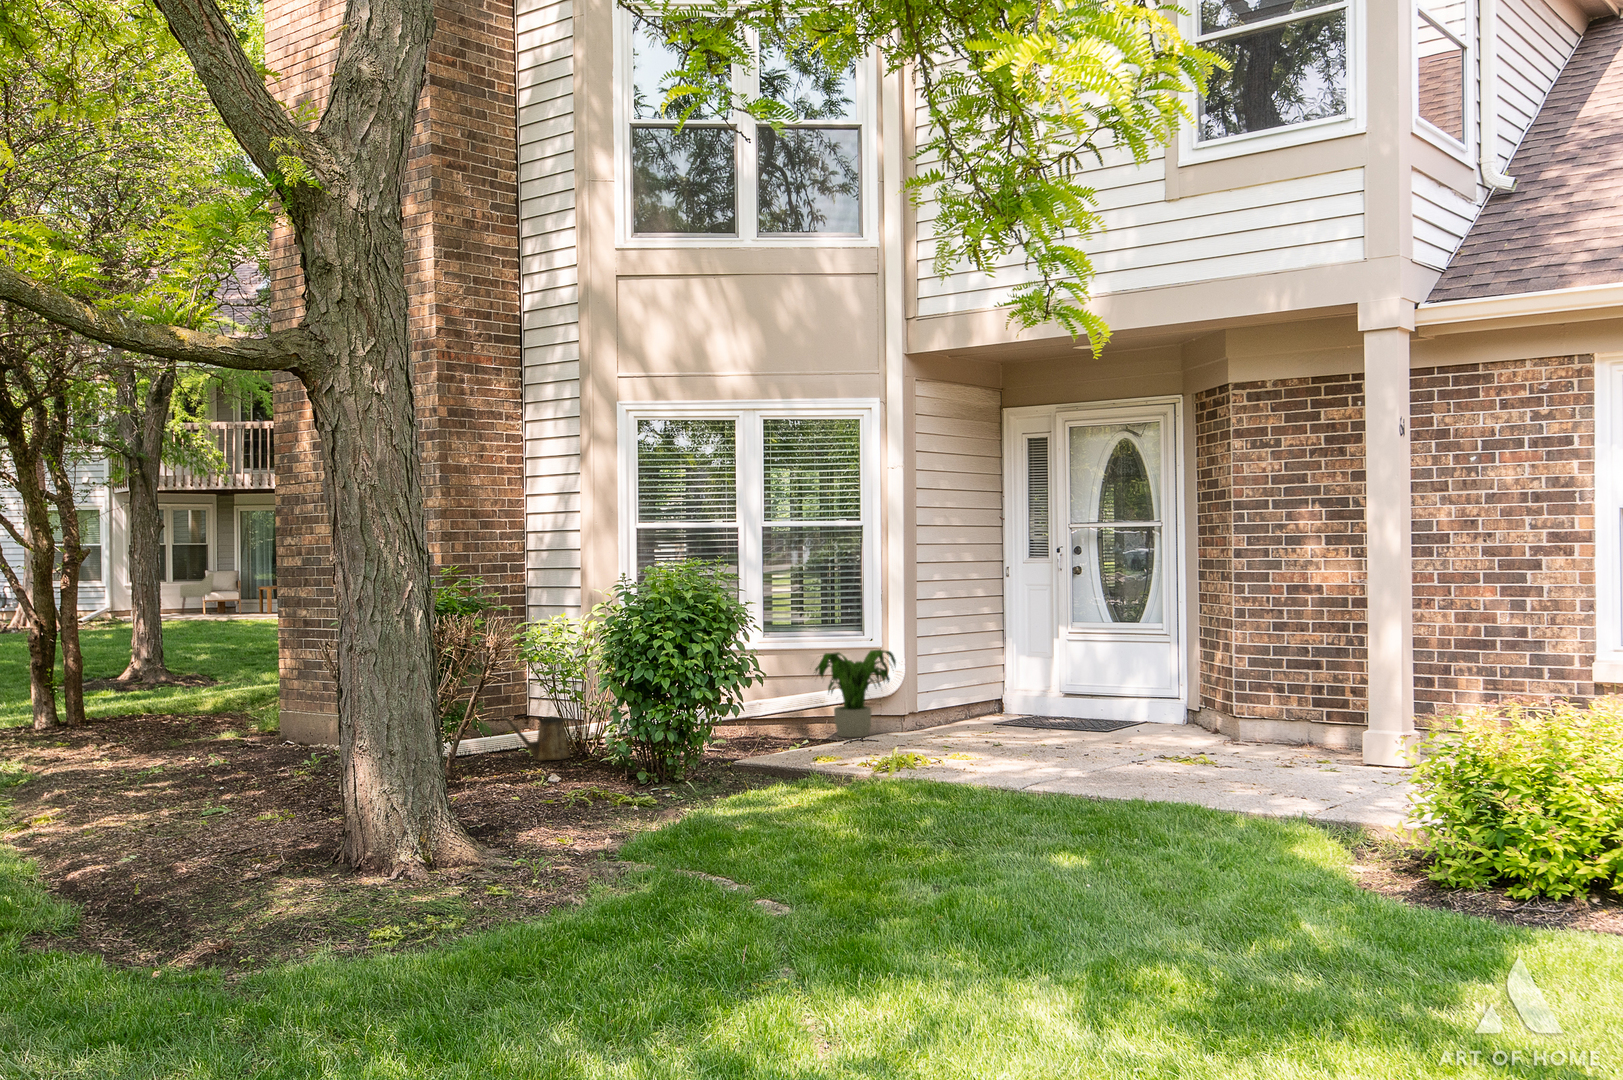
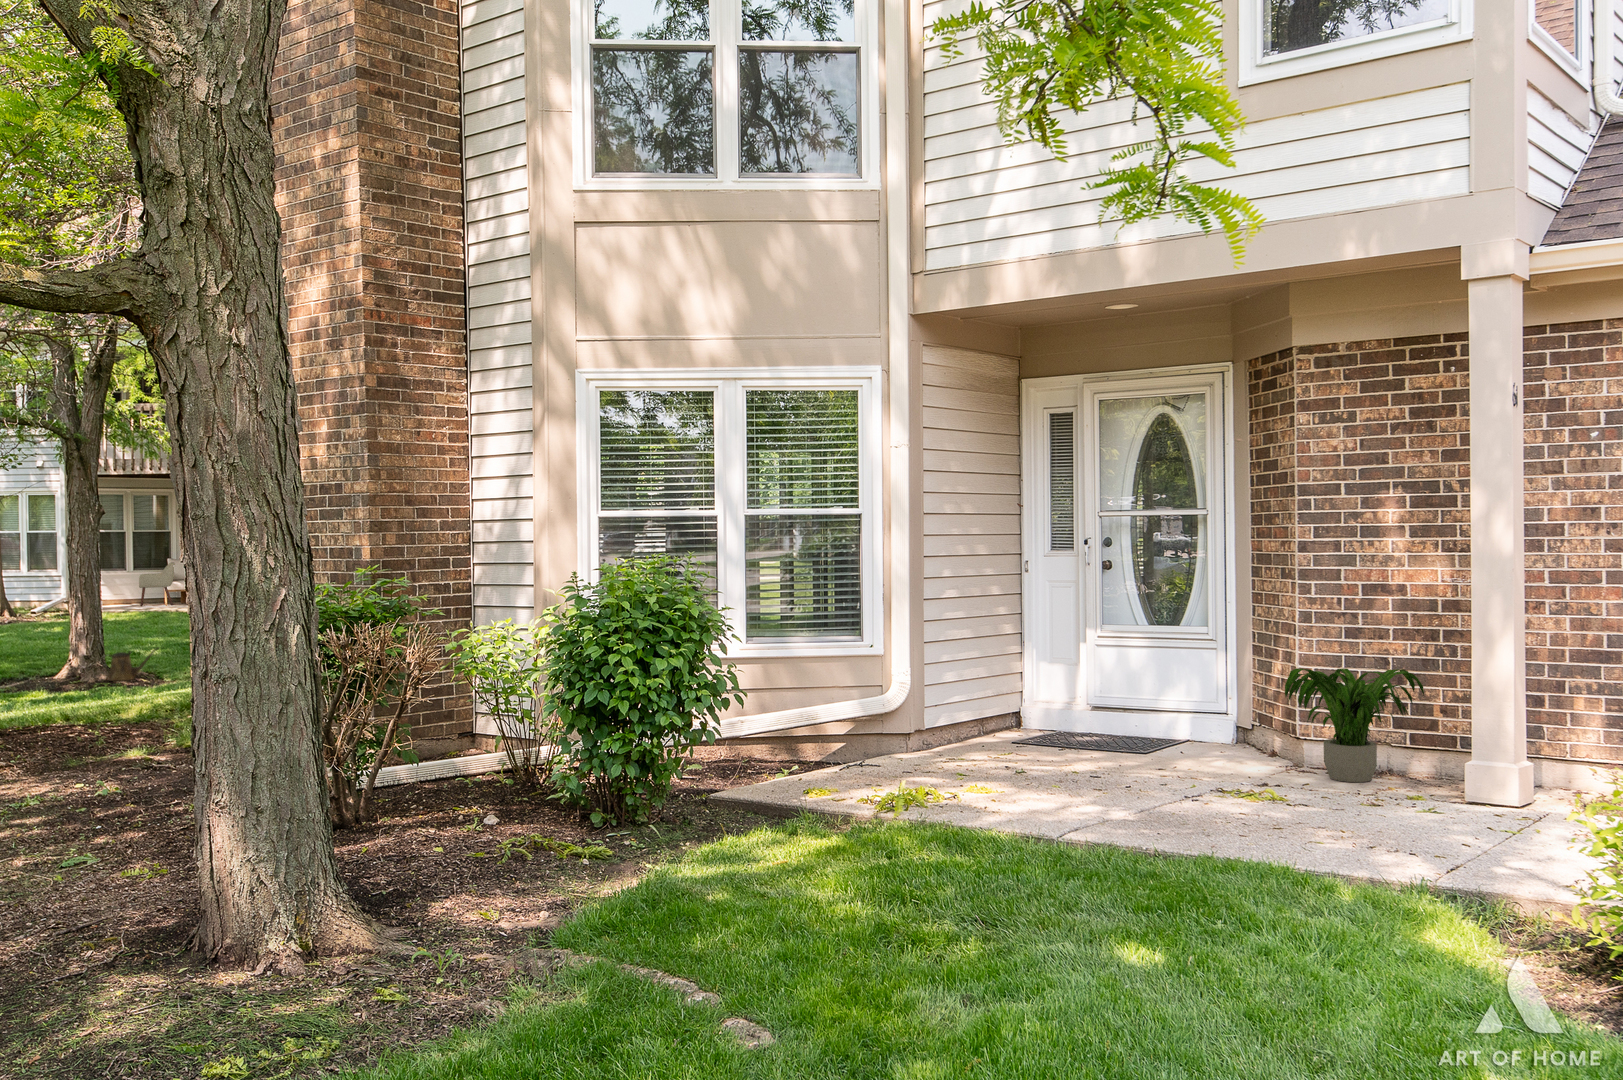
potted plant: present [815,650,896,737] -> present [1285,668,1424,782]
watering can: present [501,716,578,761] -> present [101,649,157,681]

